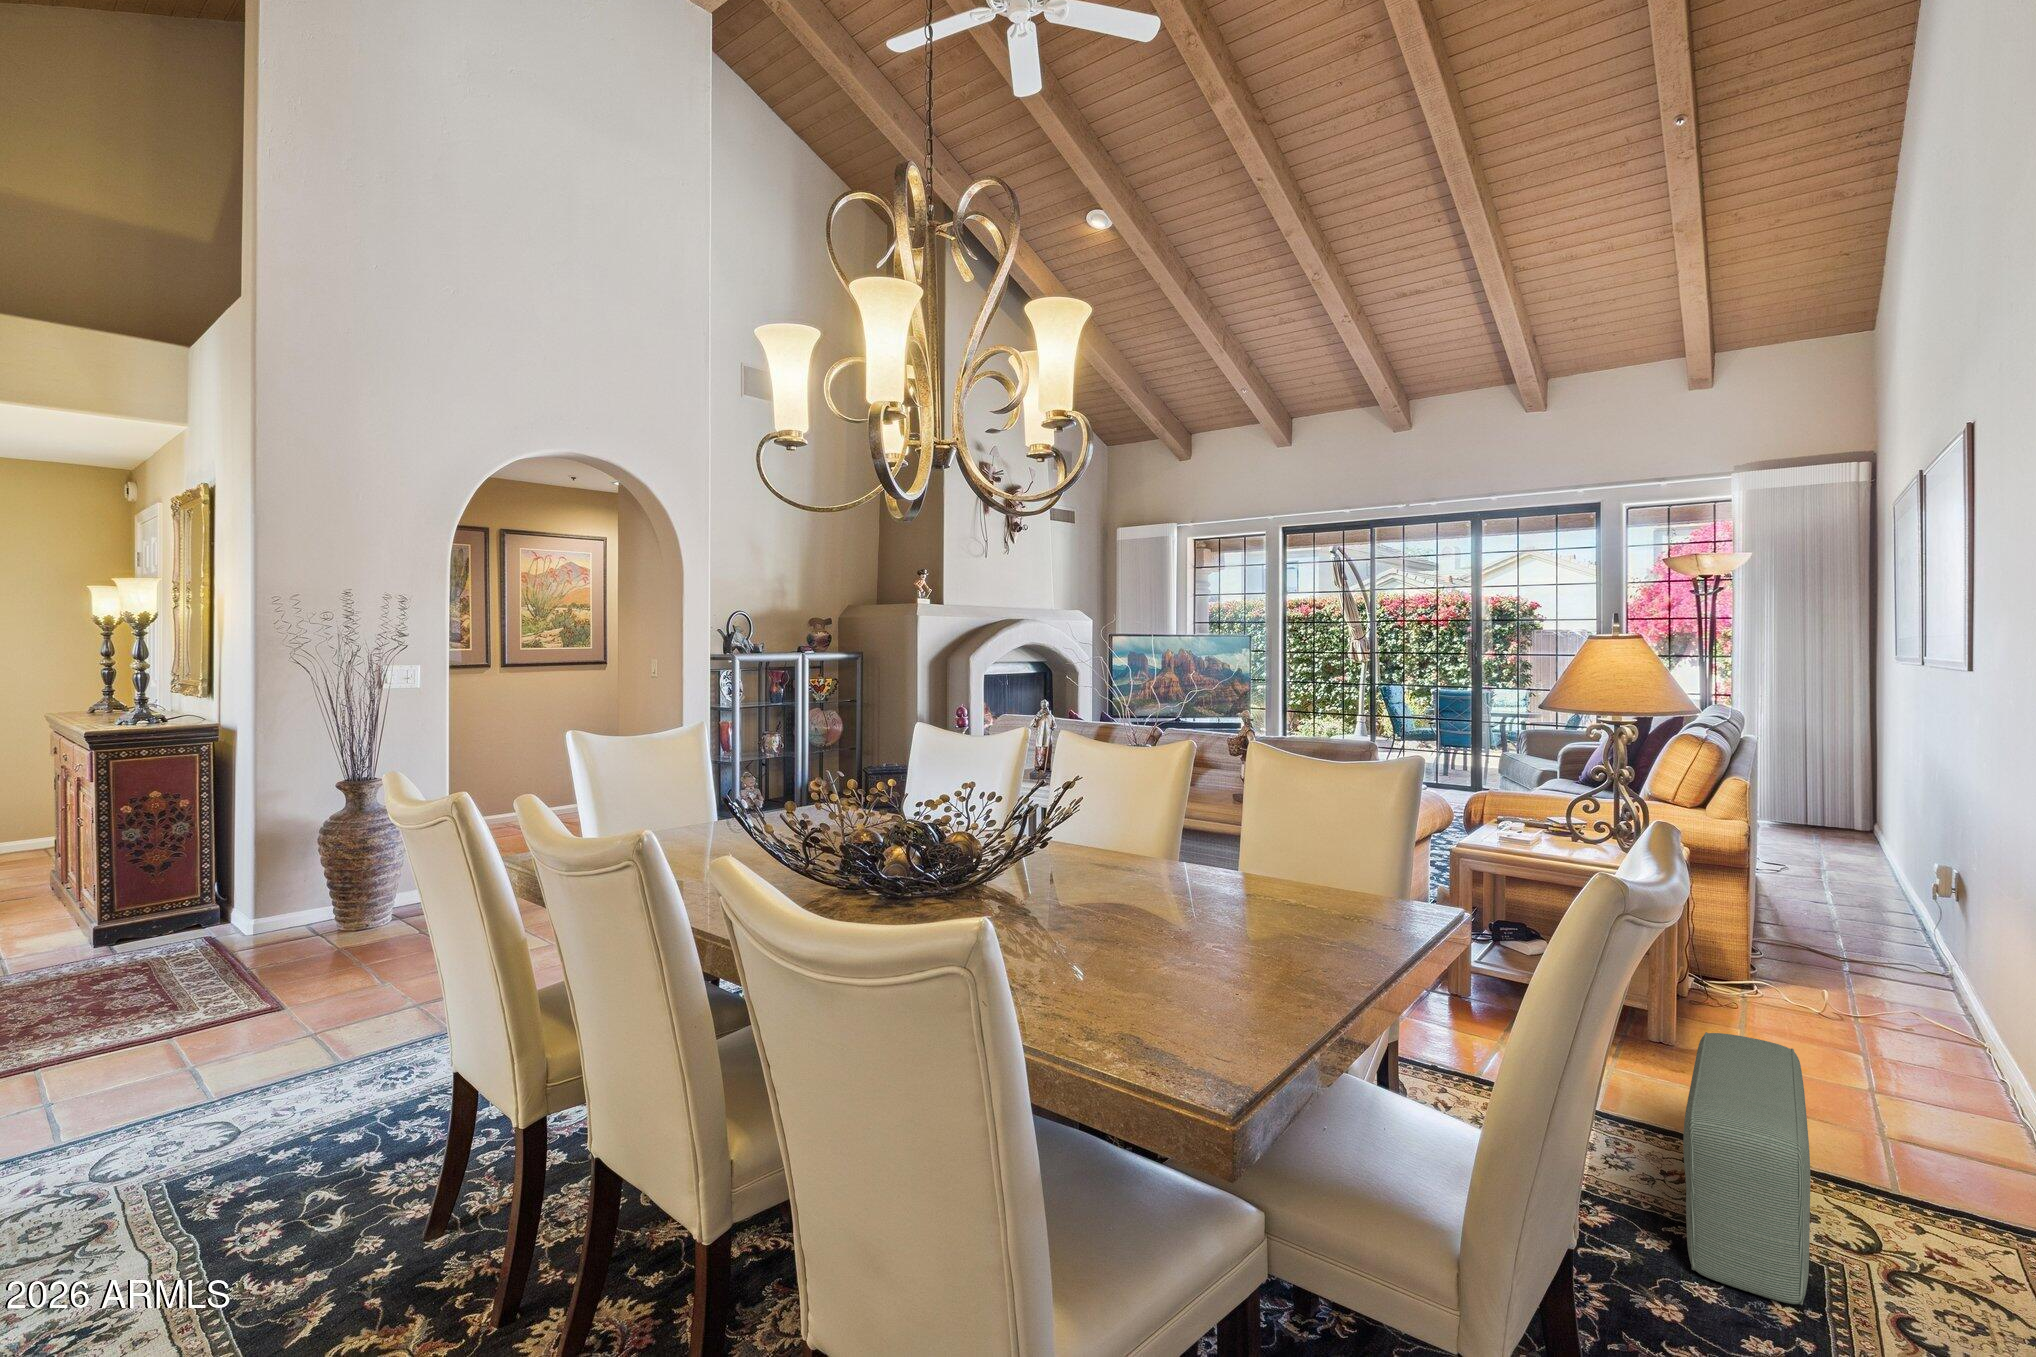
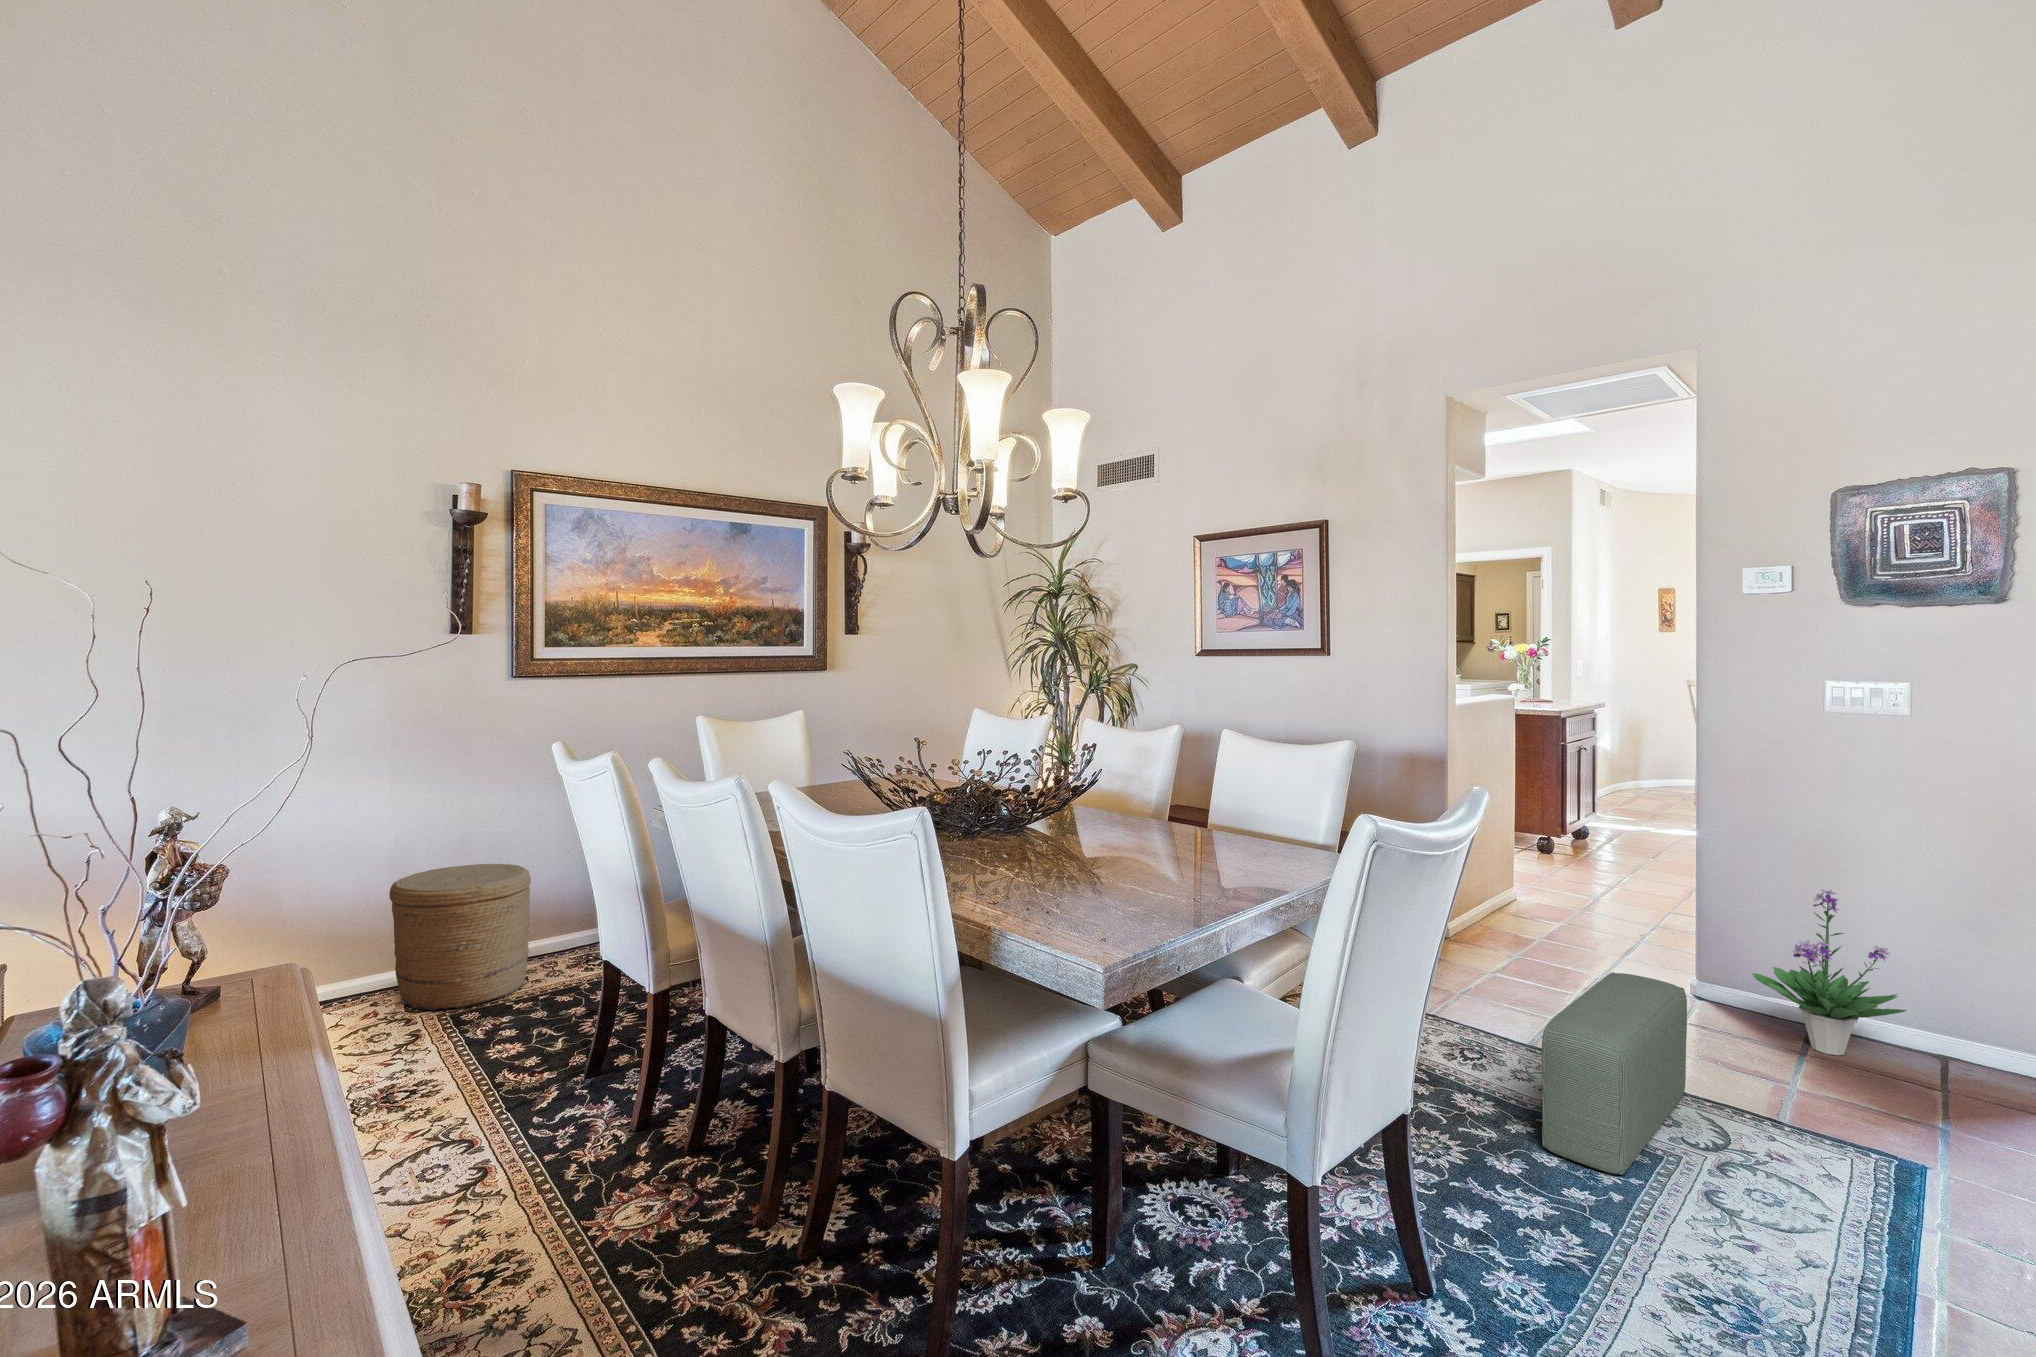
potted plant: none [1807,921,1992,1108] -> present [1752,889,1907,1055]
woven basket: none [73,950,305,1176] -> present [389,864,531,1011]

